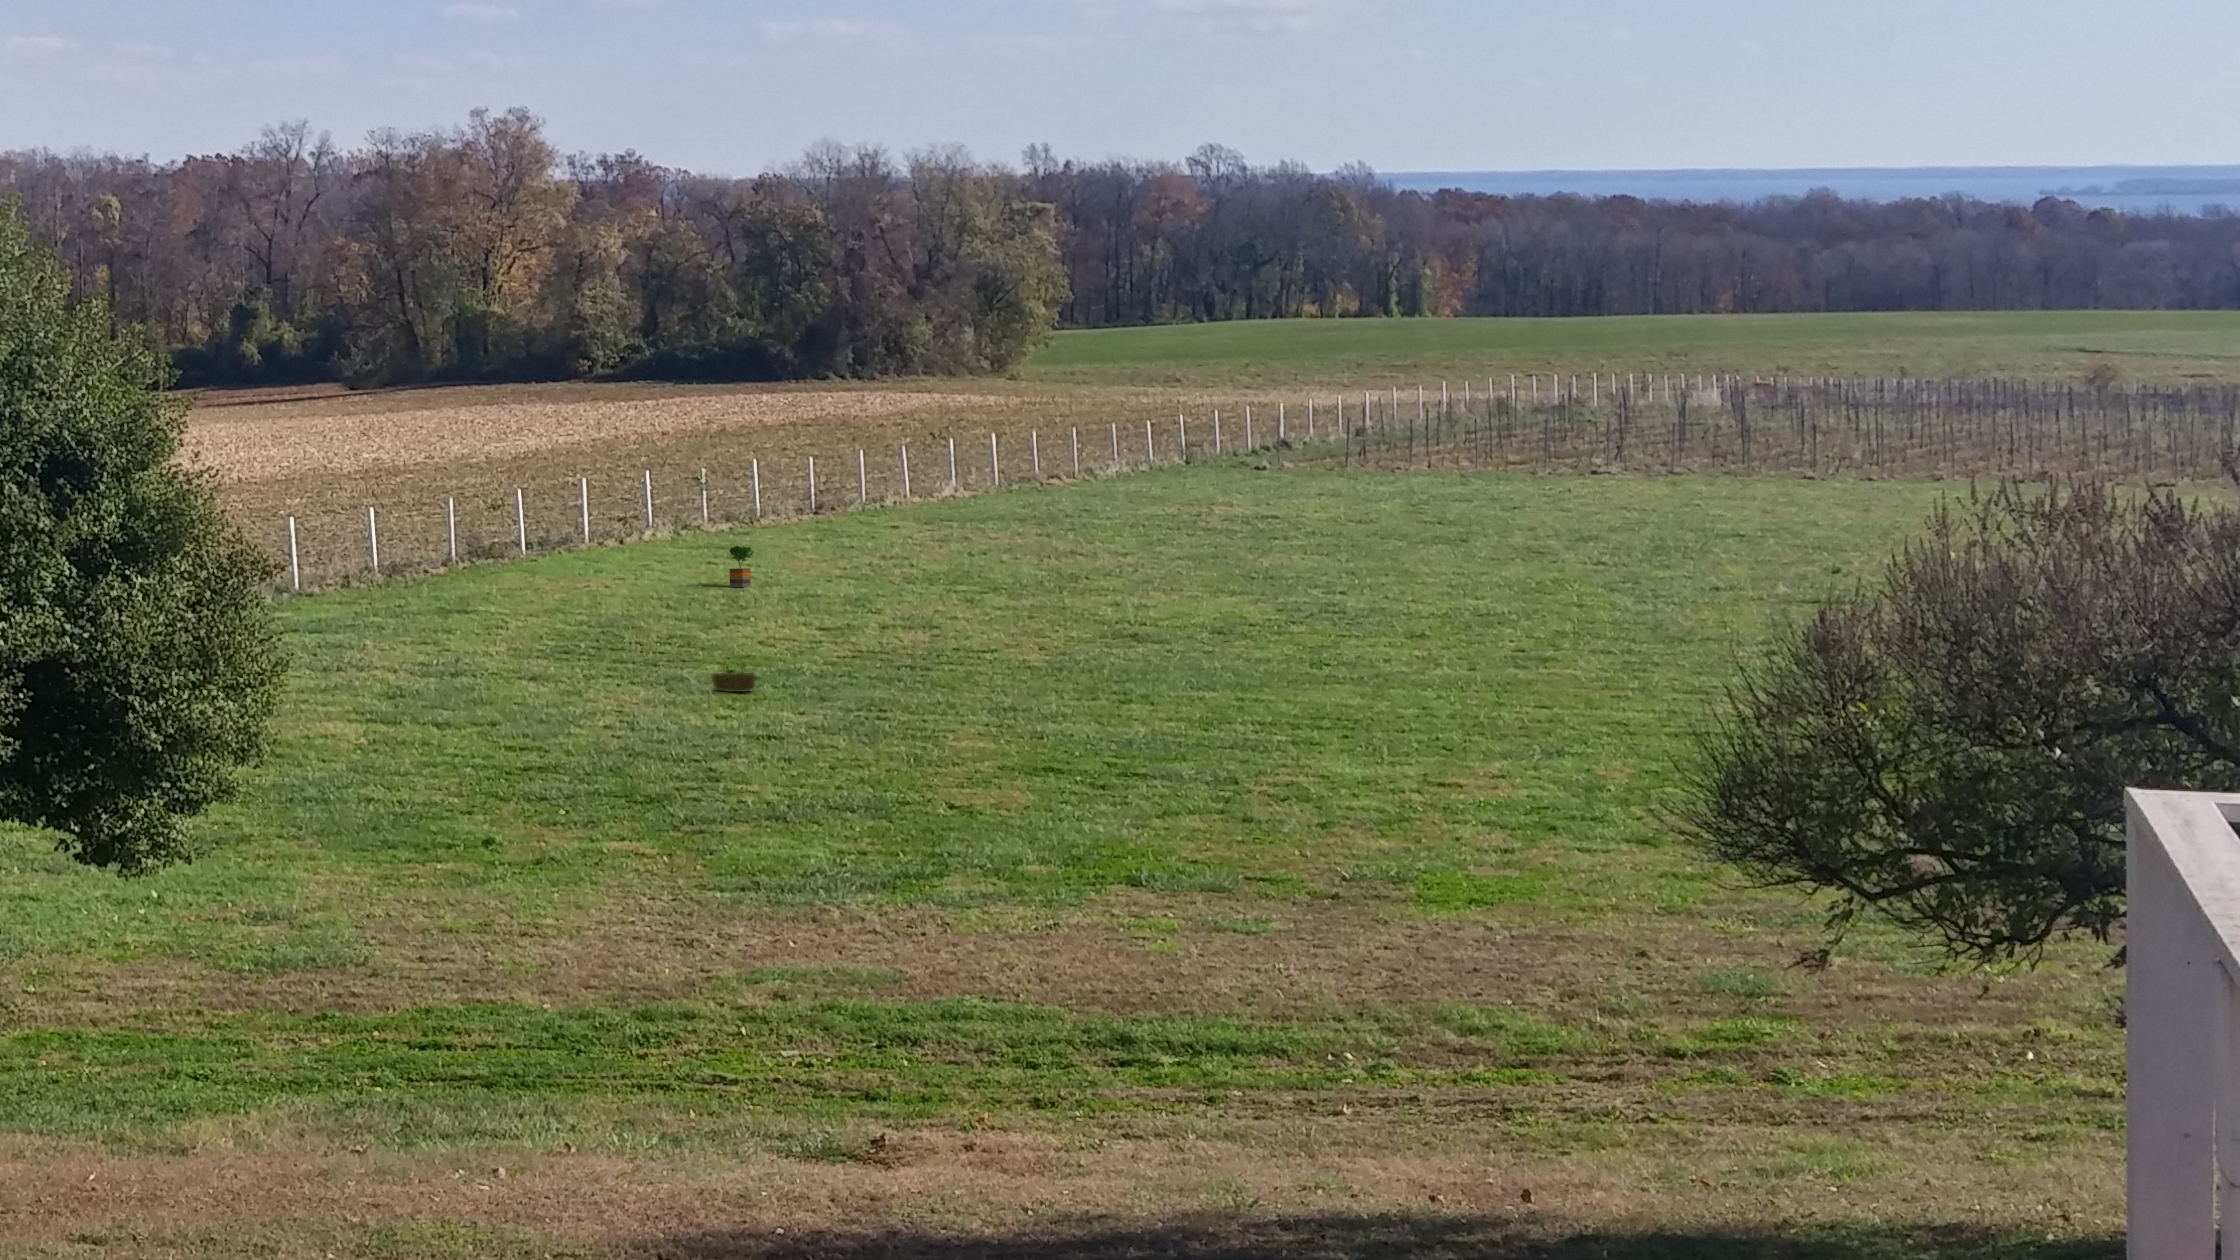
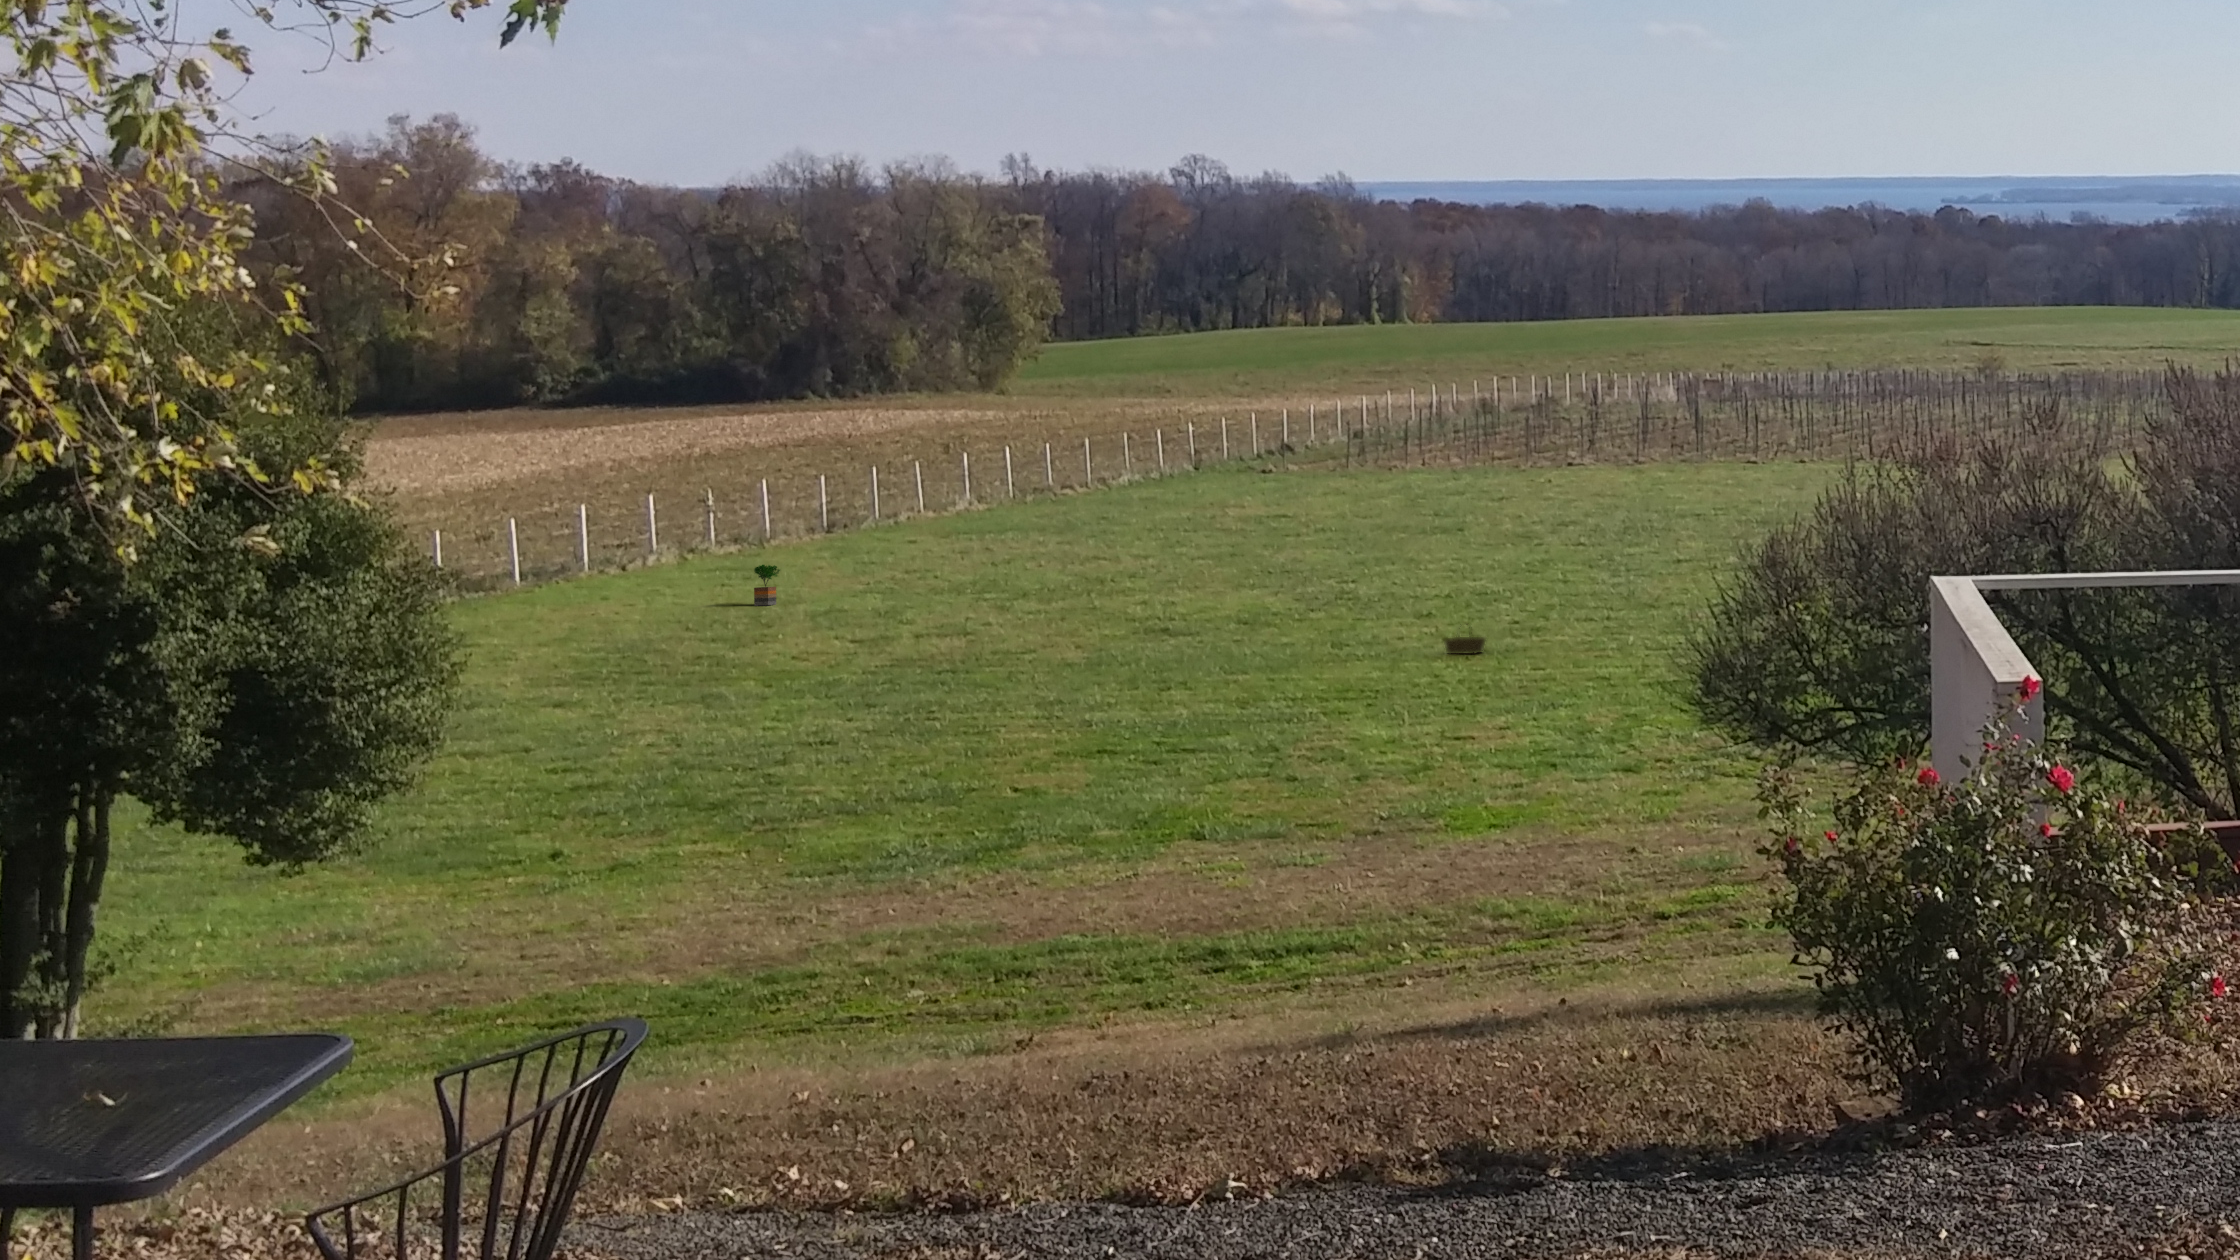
basket: present [711,662,756,692] -> present [1444,624,1486,654]

